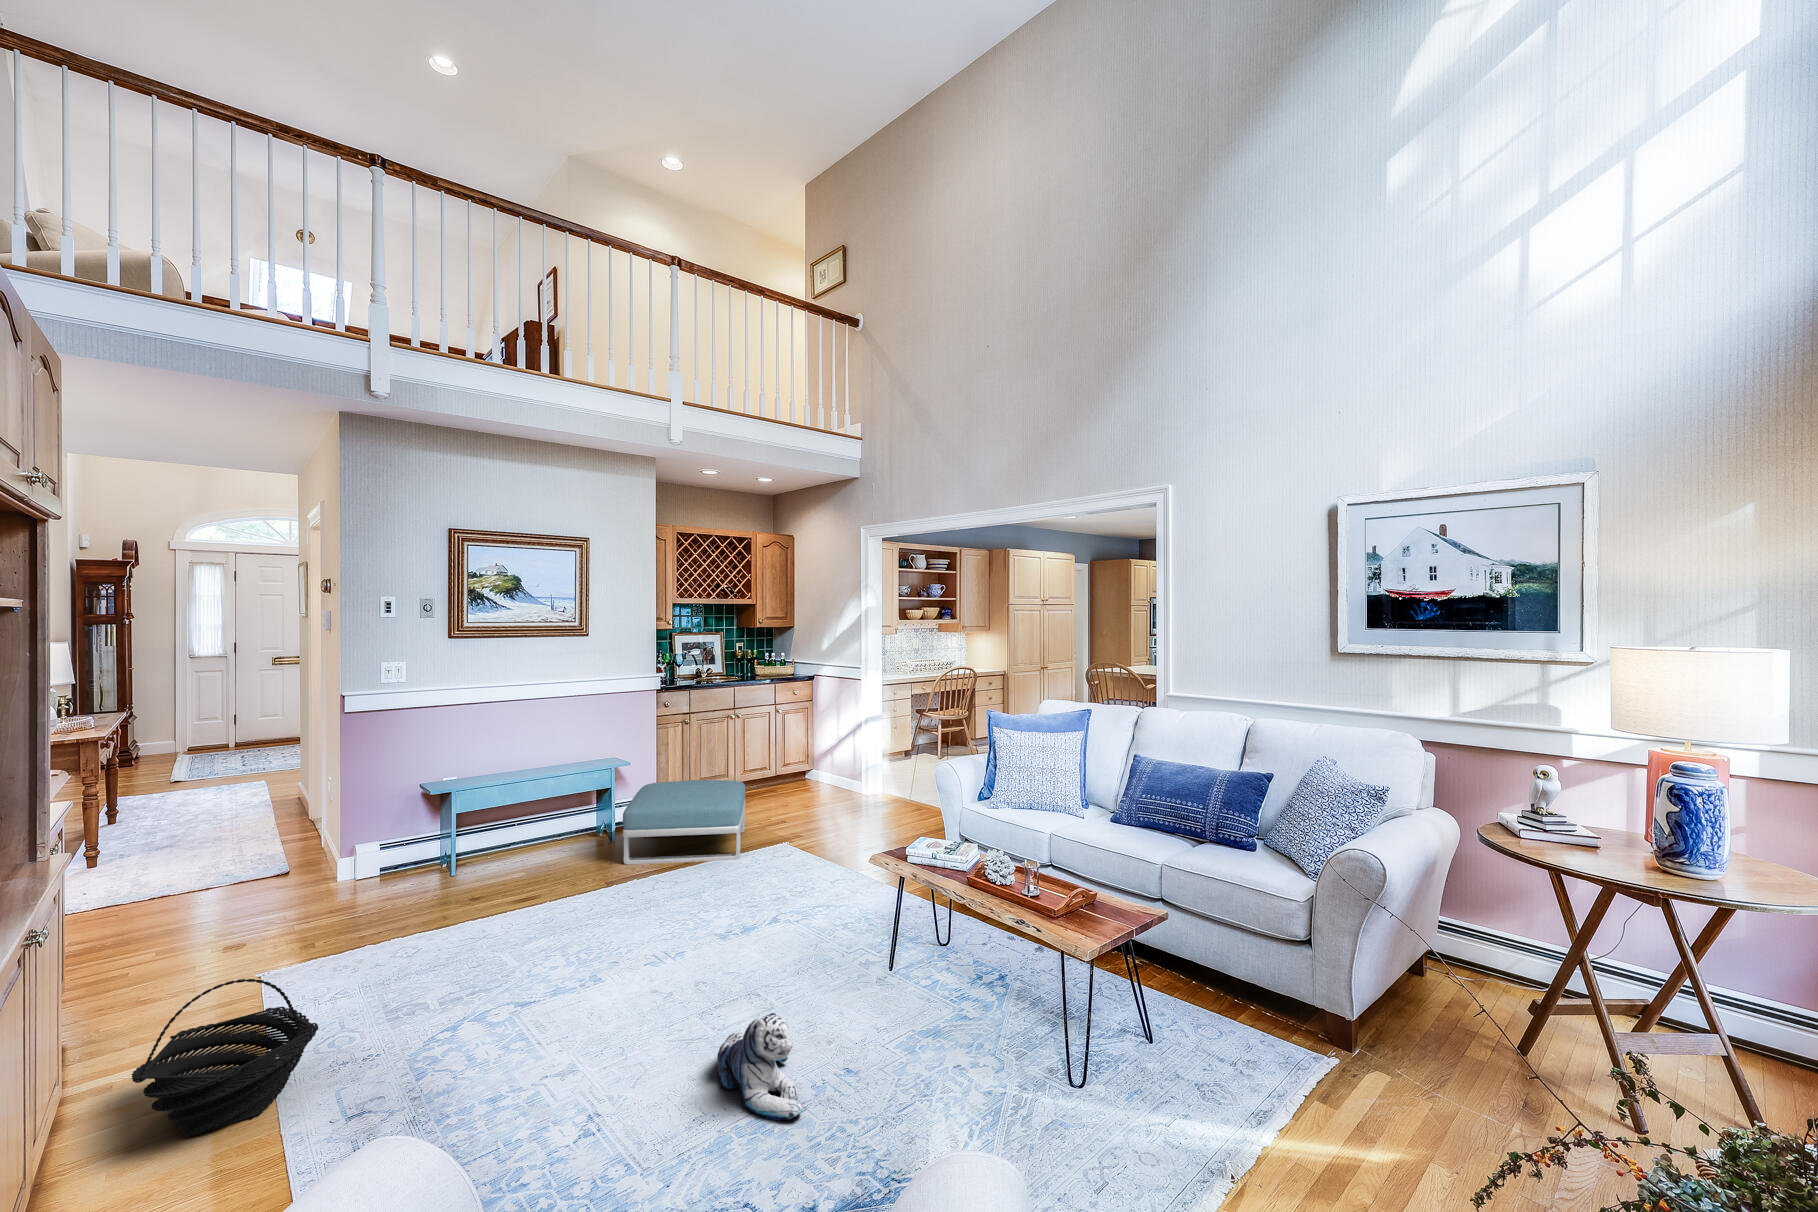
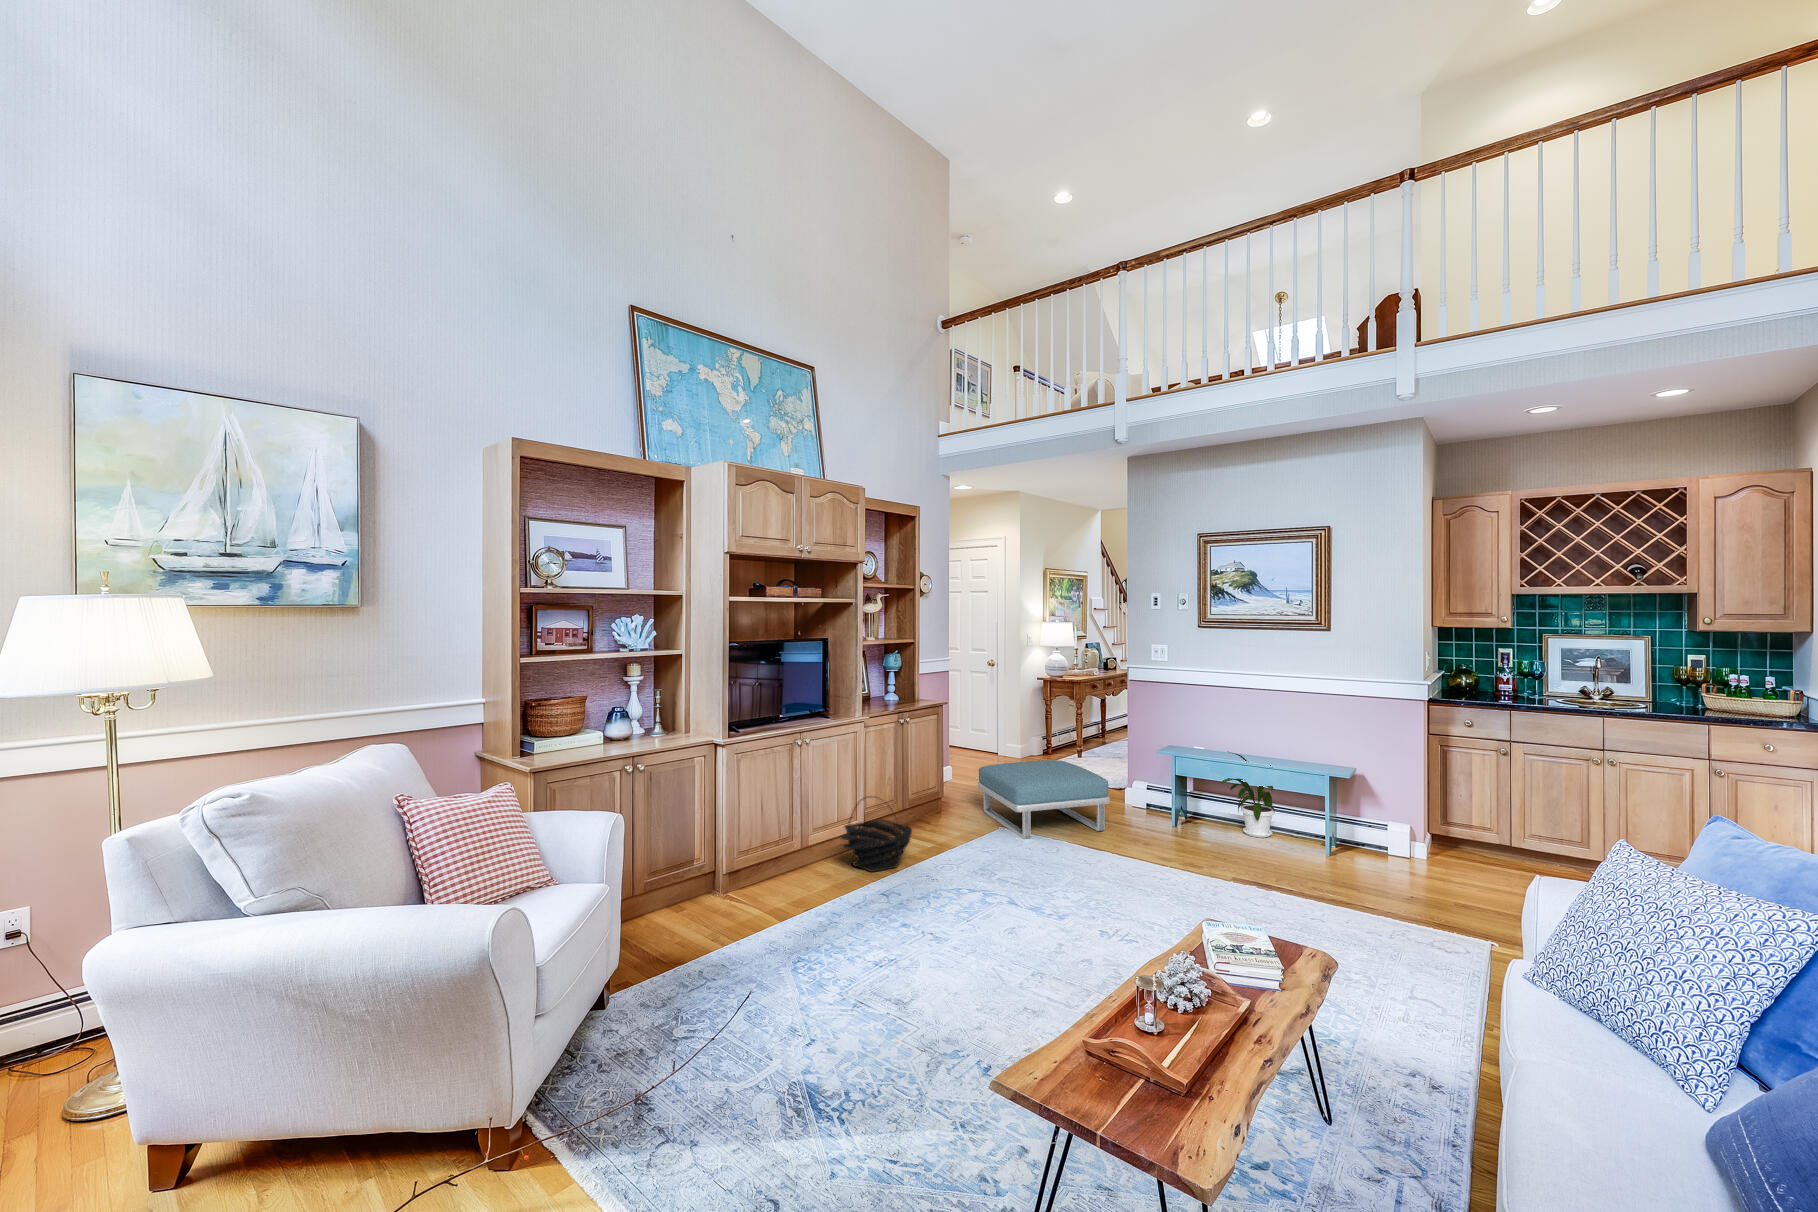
house plant: none [493,770,572,850] -> present [1219,753,1275,838]
footstool: present [623,780,745,865] -> present [978,760,1110,839]
plush toy: present [717,1013,802,1120] -> none [900,953,993,1044]

